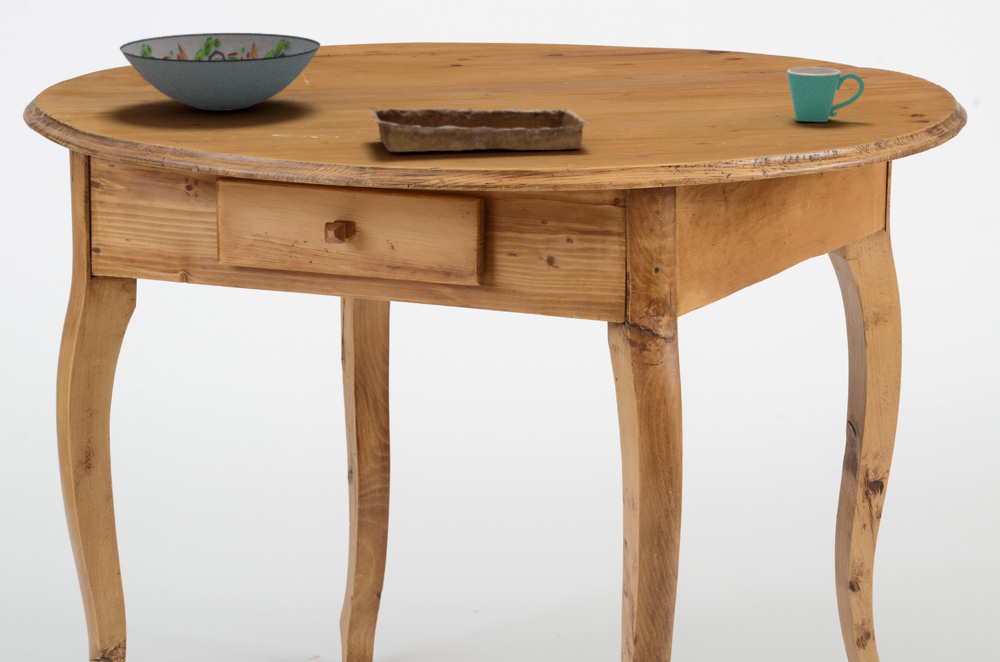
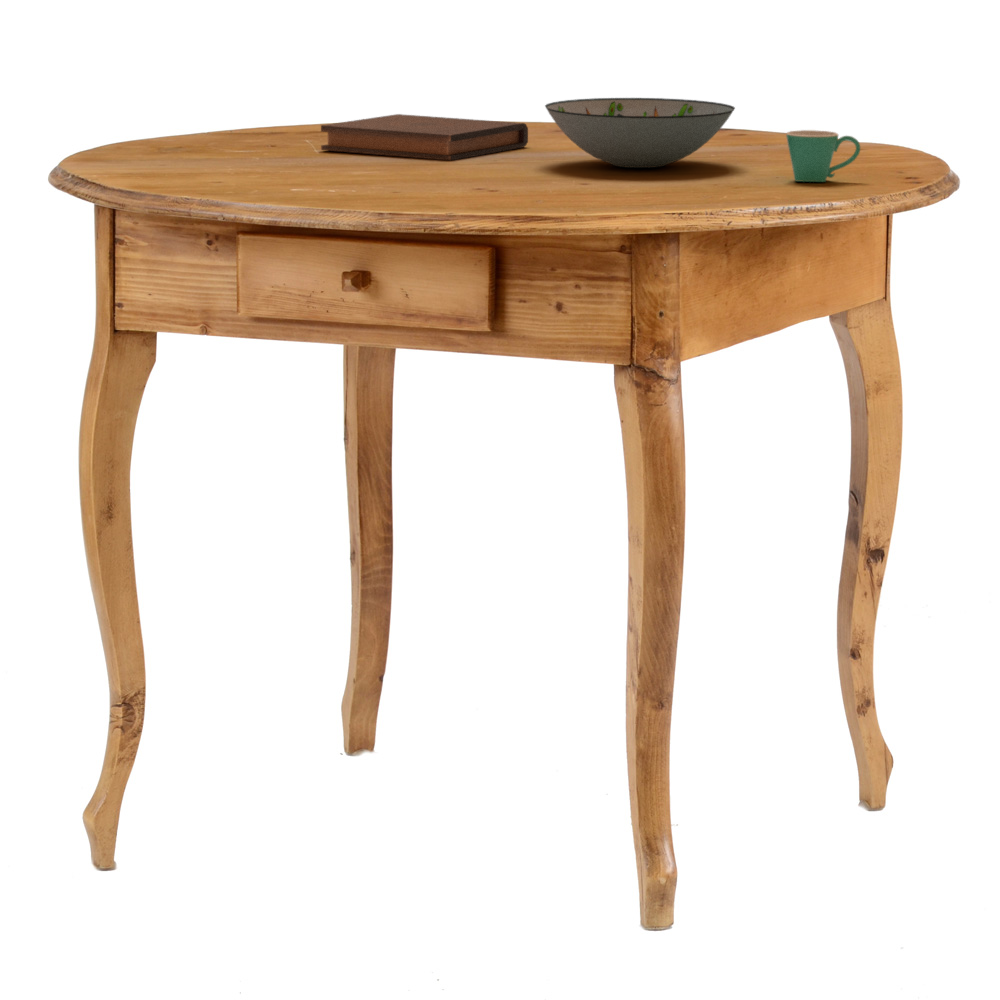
decorative bowl: present [120,33,320,111] -> present [545,98,735,168]
book: none [309,39,520,93] -> present [321,114,528,160]
tray: present [369,107,588,152] -> none [386,162,597,201]

